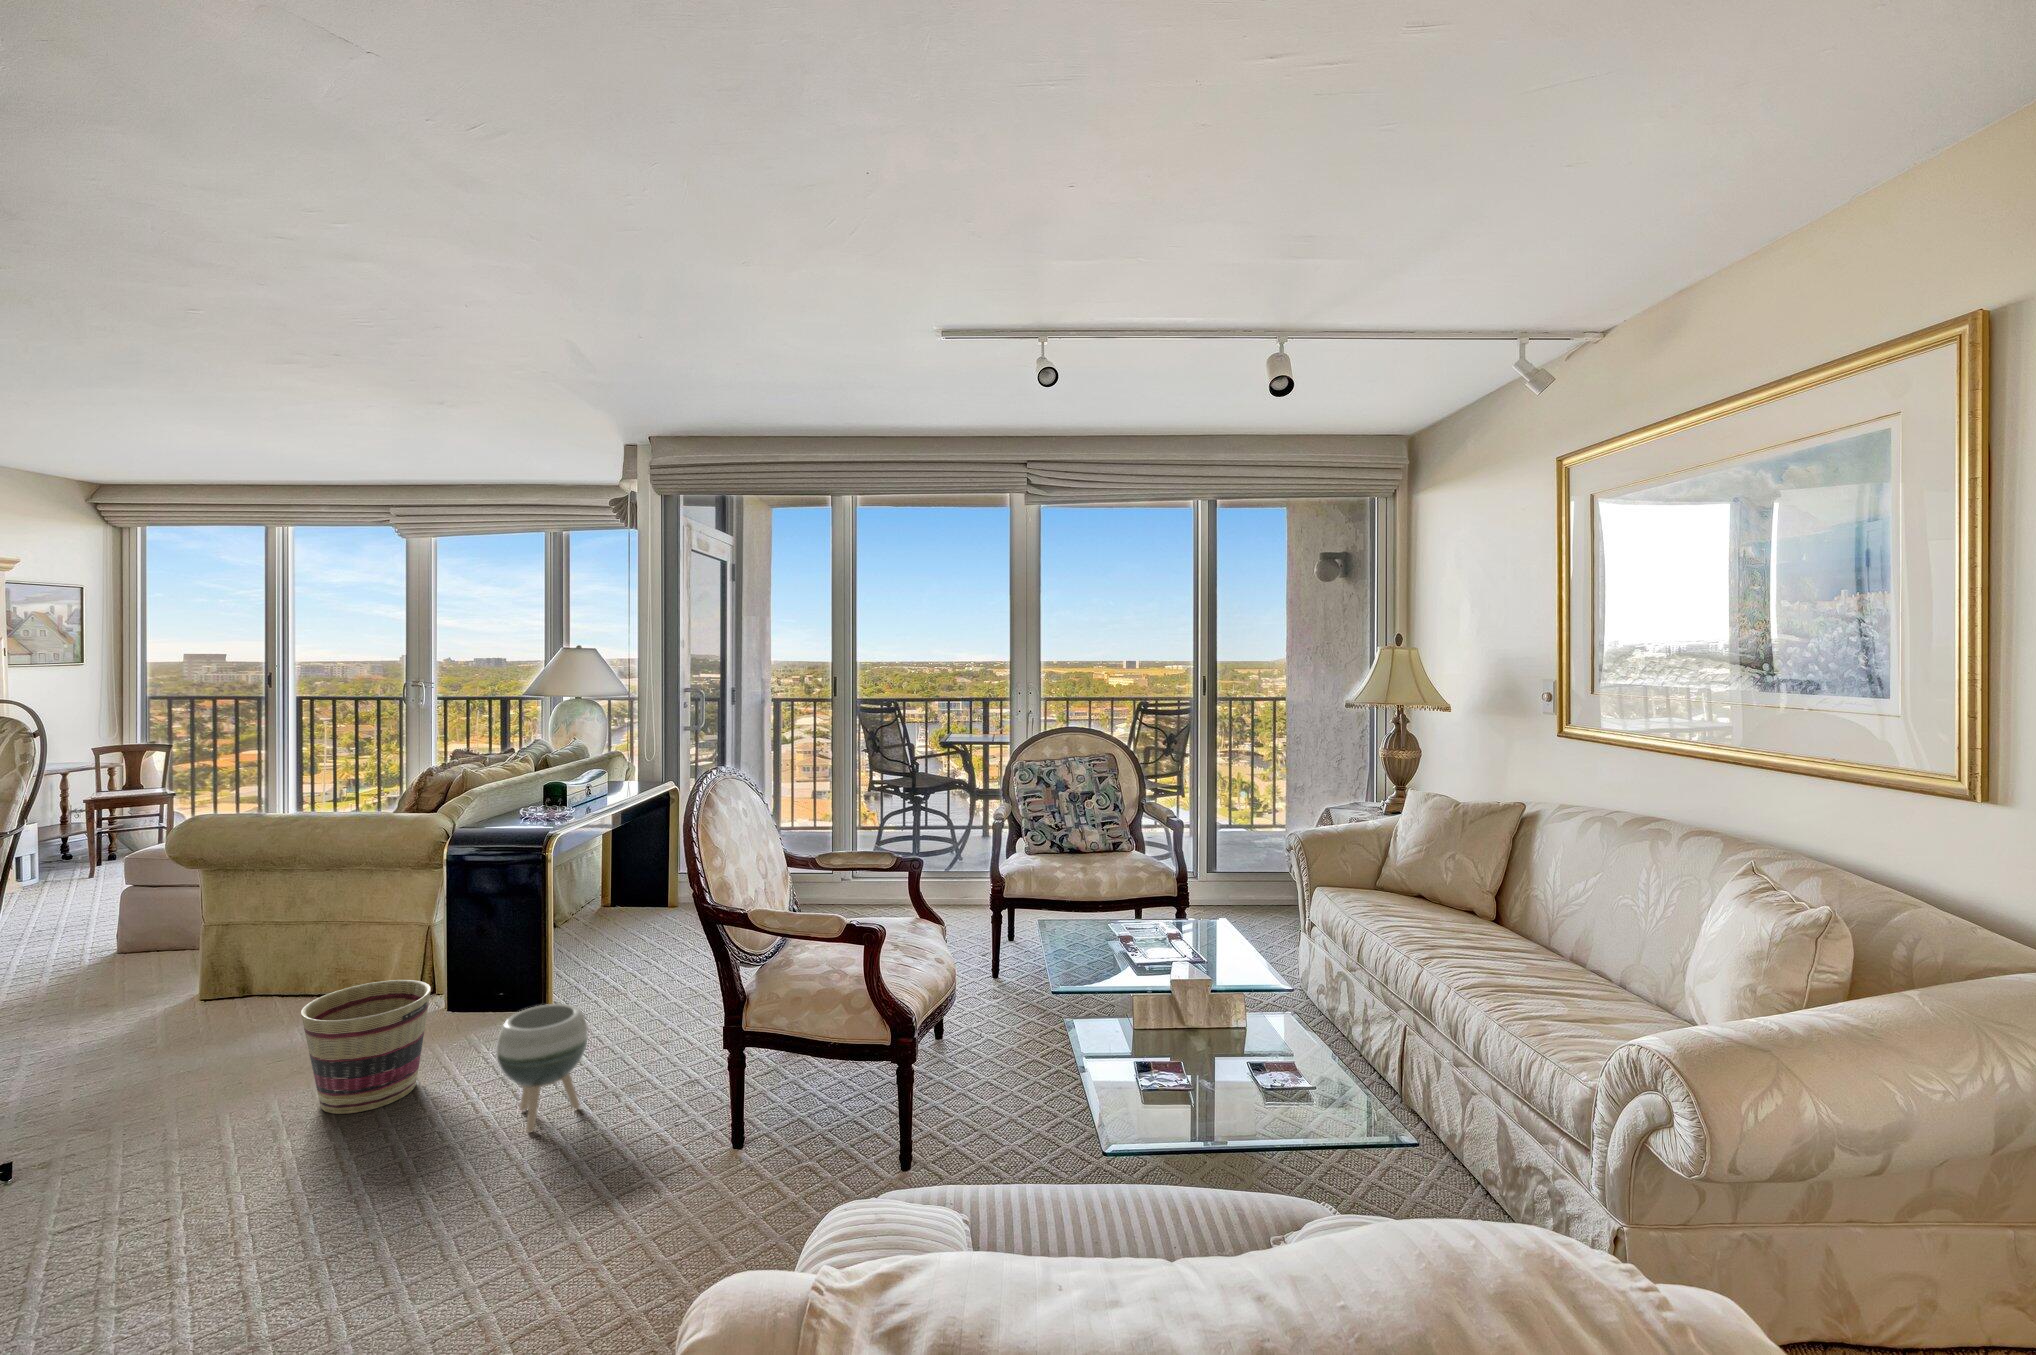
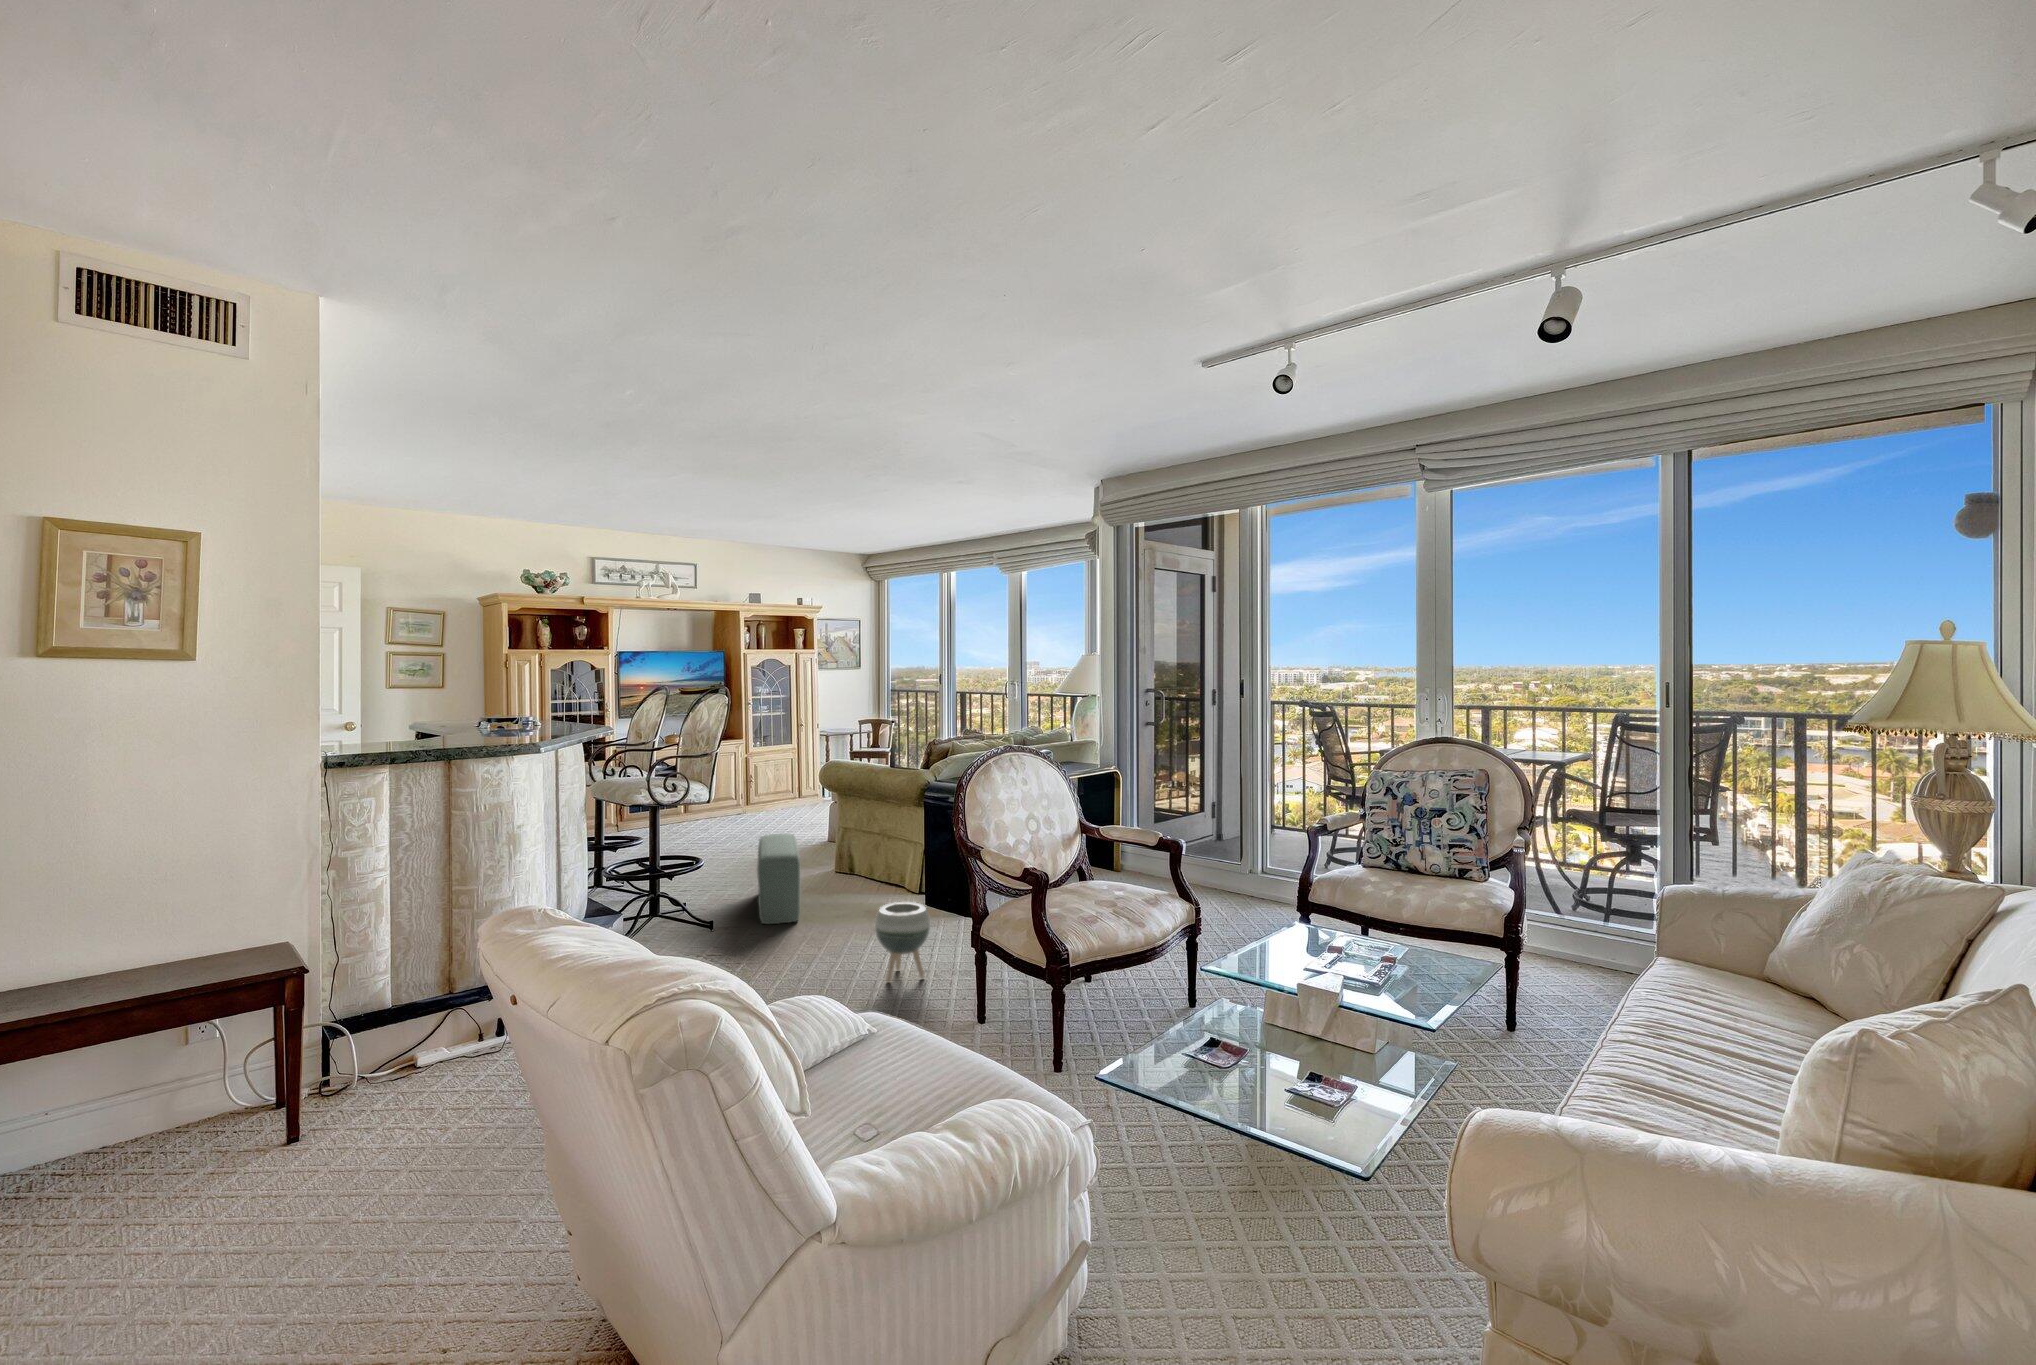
pouf: none [76,951,237,1120] -> present [757,834,801,924]
basket: present [301,980,431,1114] -> none [811,871,878,947]

